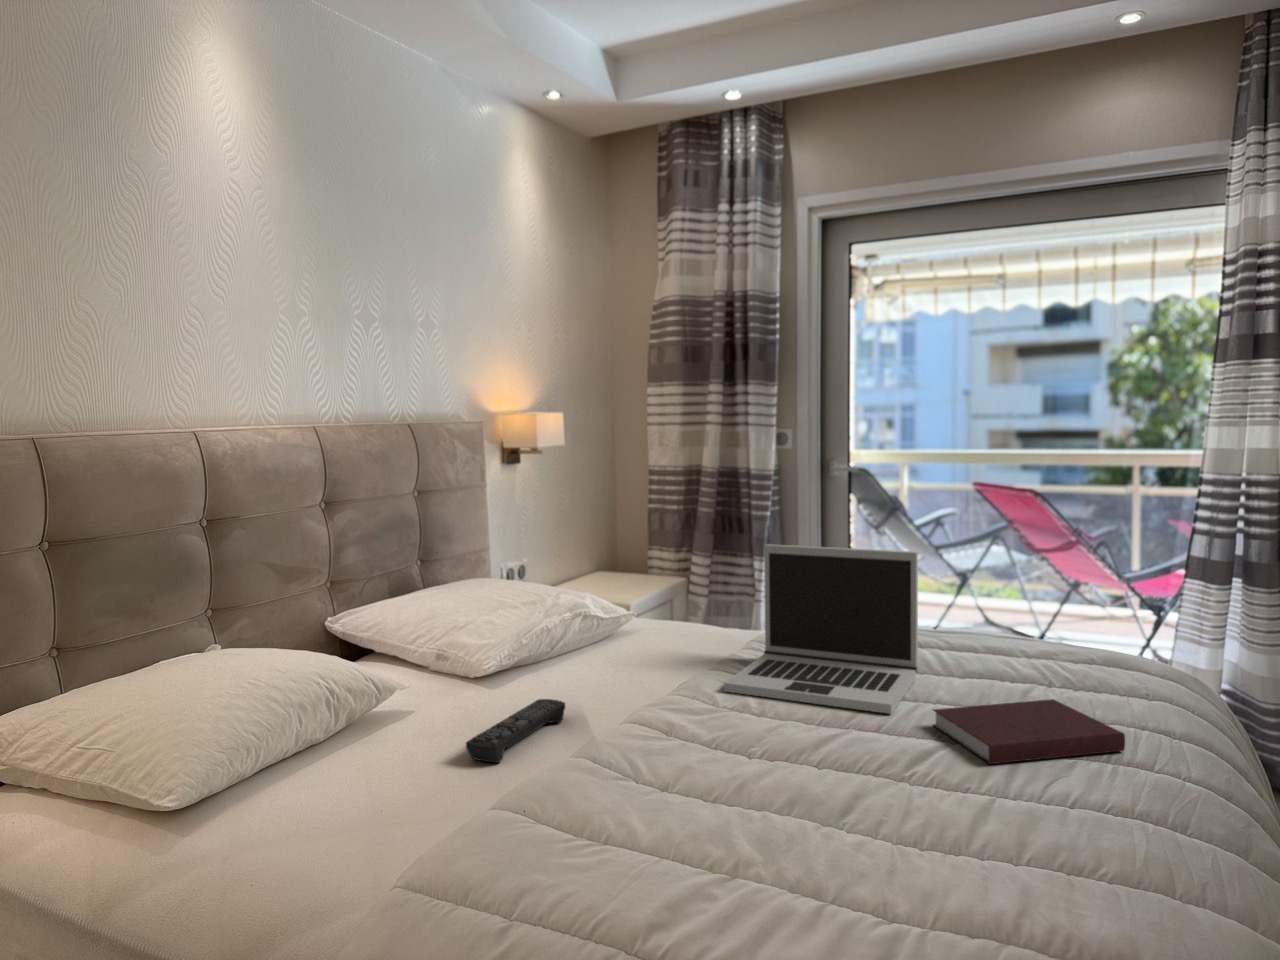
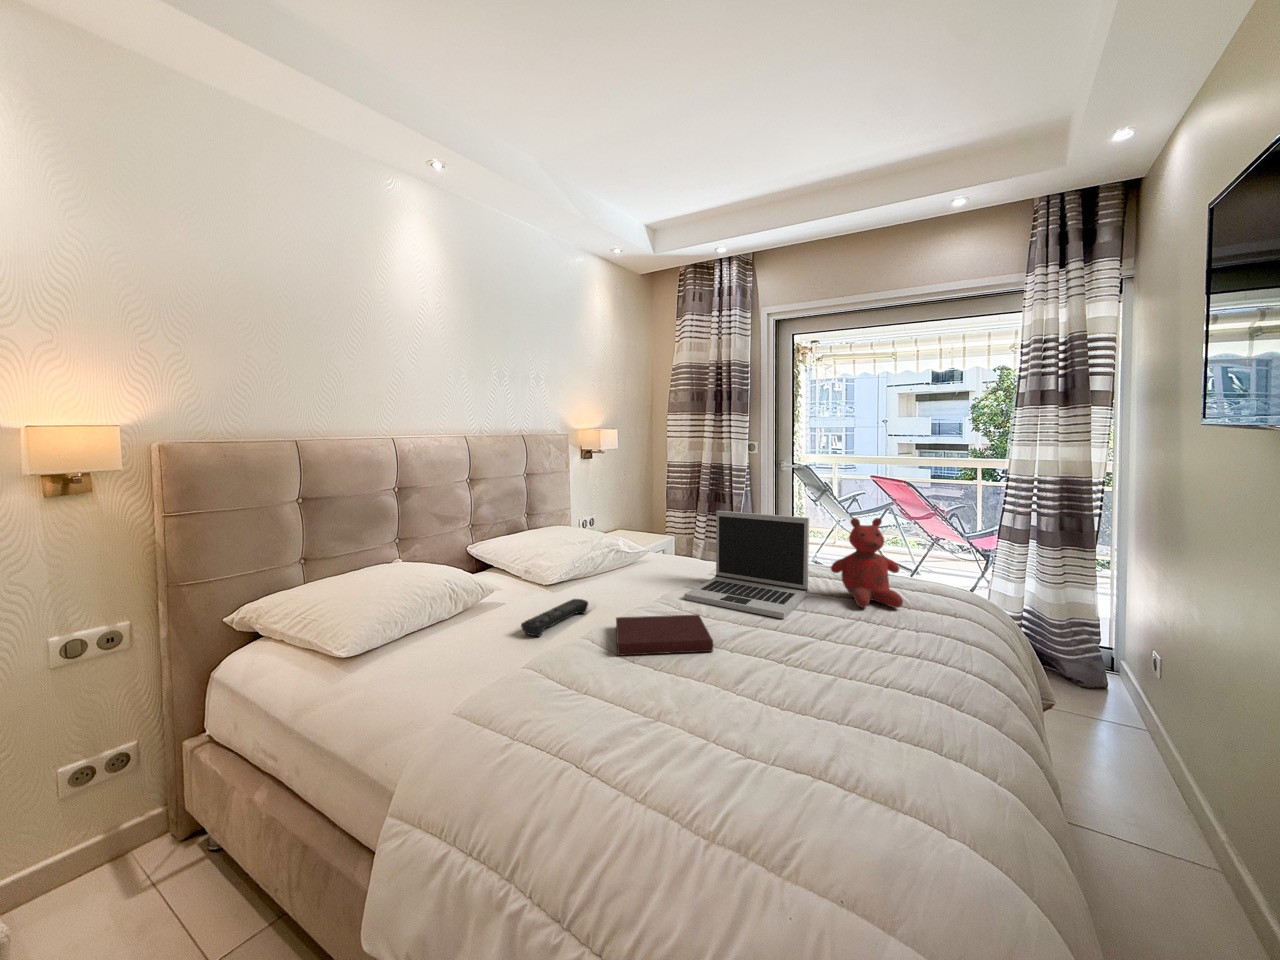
teddy bear: none [953,549,1067,692] -> present [831,518,903,608]
notebook: present [933,699,1125,764] -> present [616,615,713,655]

